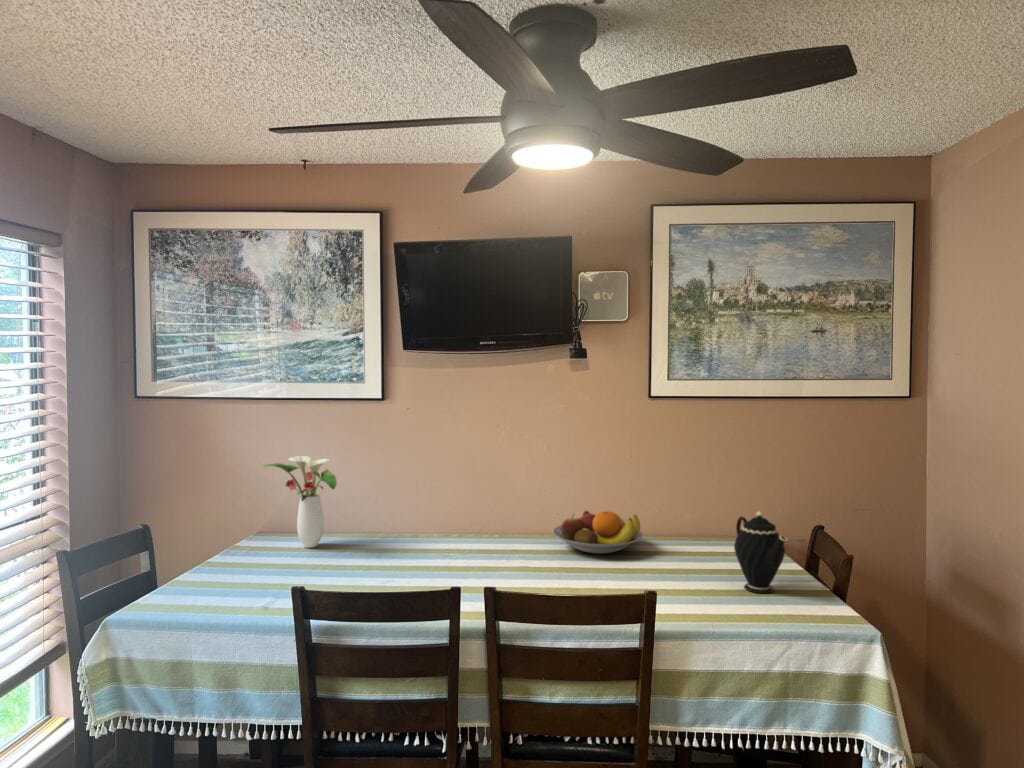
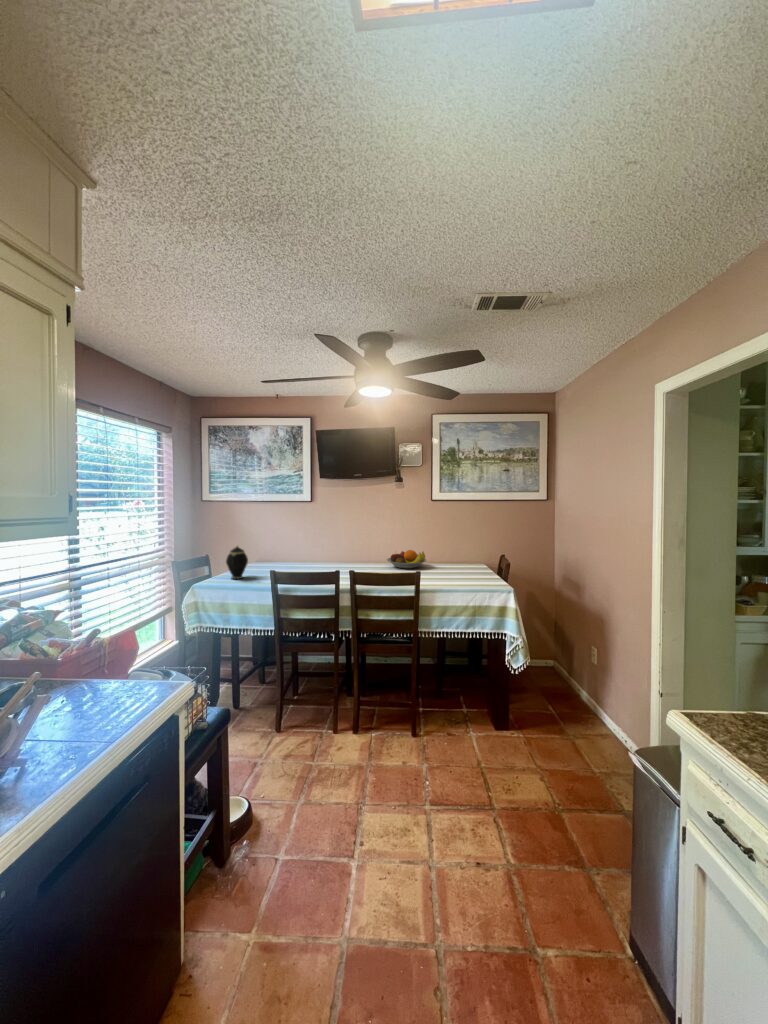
flower arrangement: present [261,456,337,548] -> none [257,526,291,566]
teapot: present [734,511,787,593] -> present [226,545,248,579]

